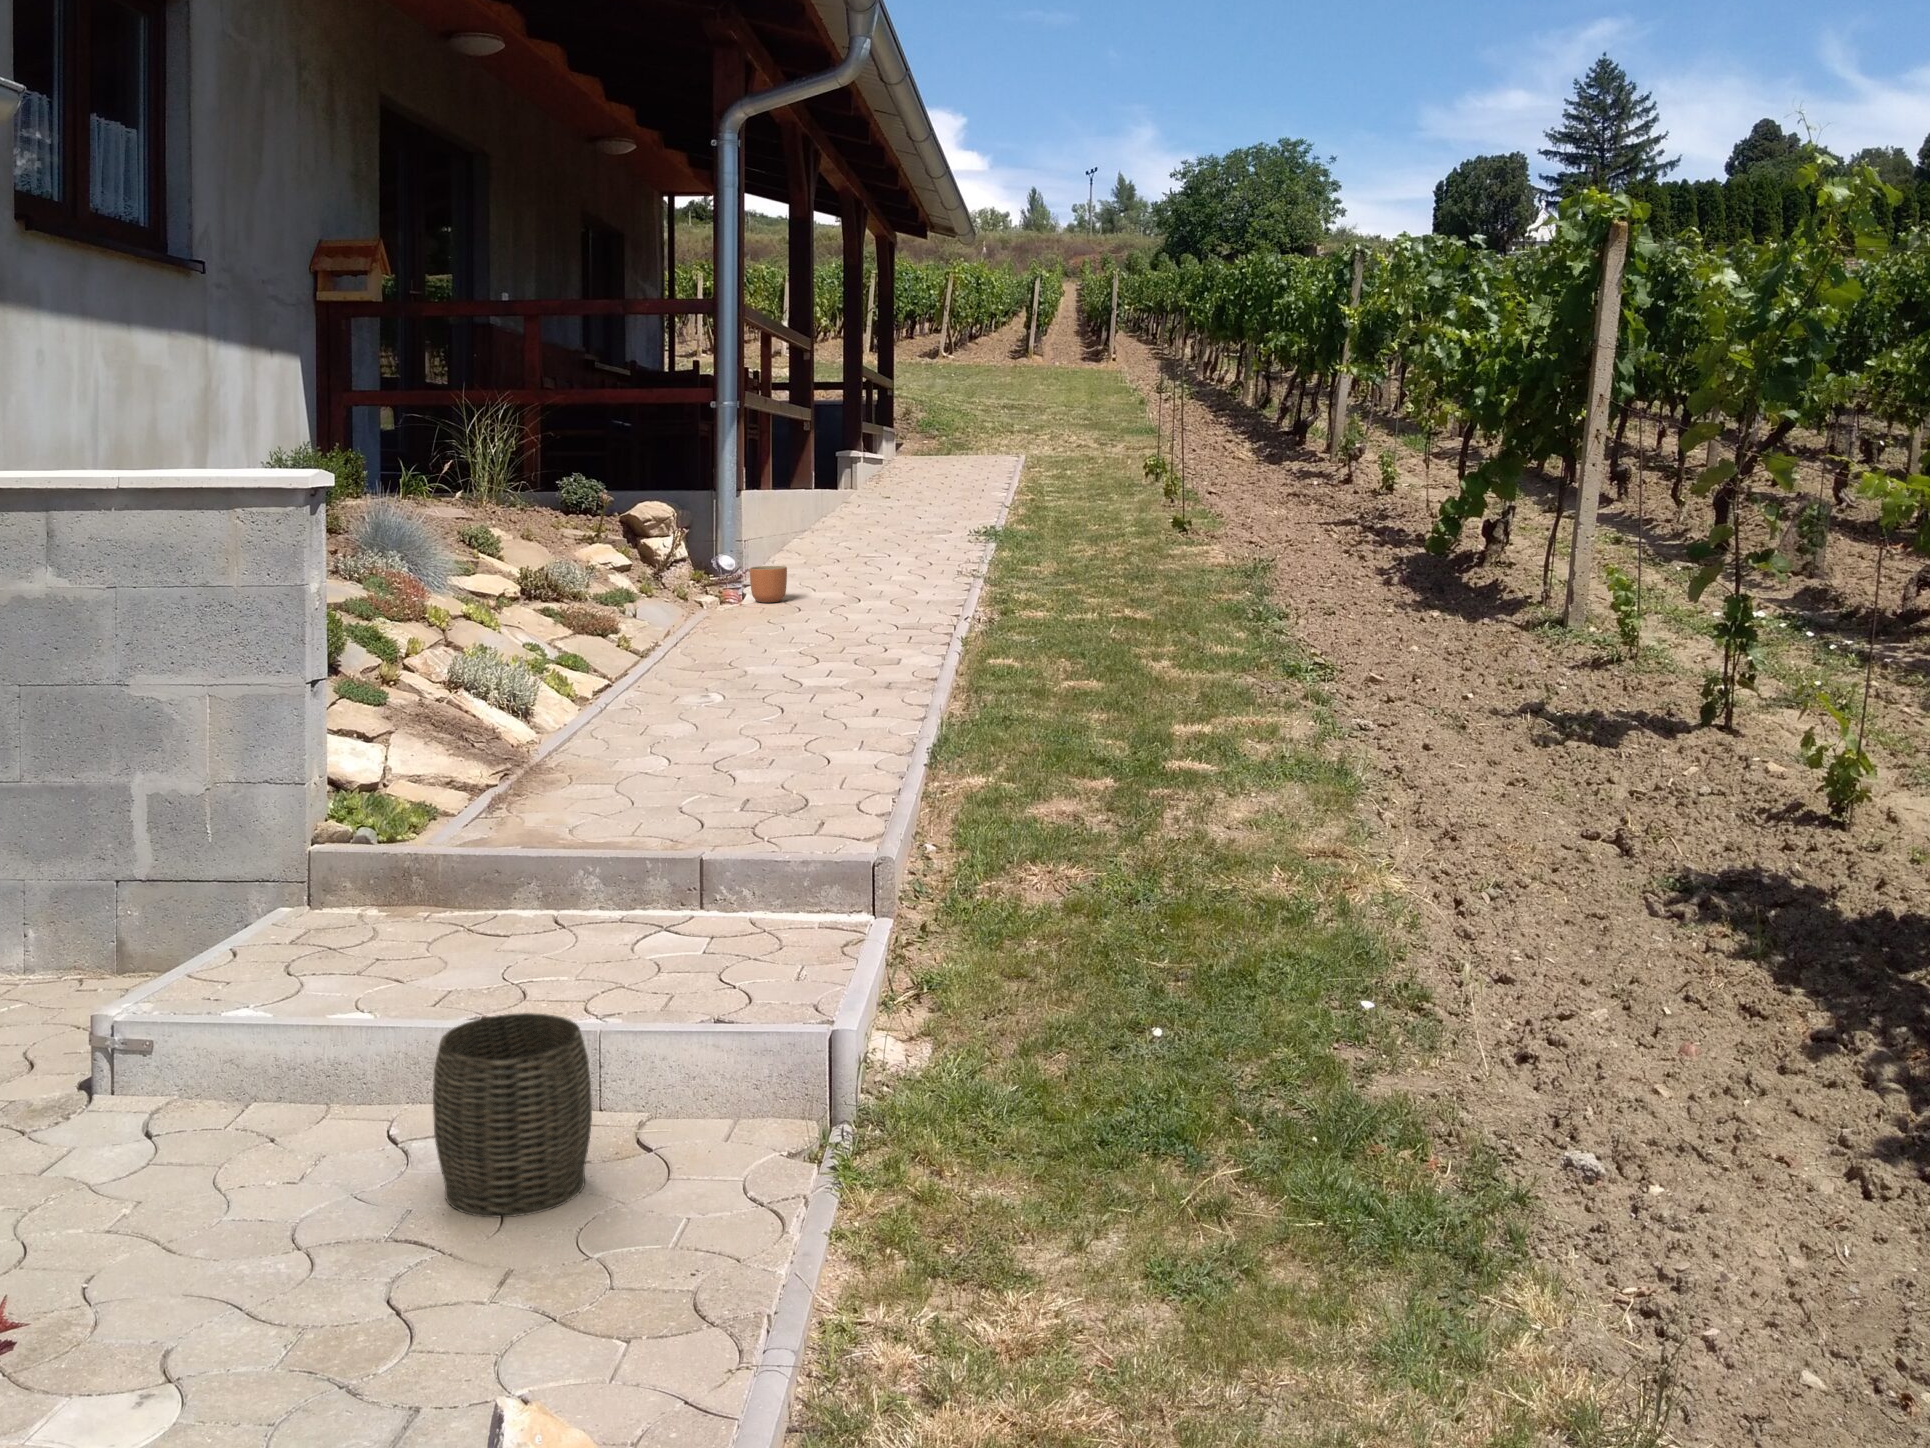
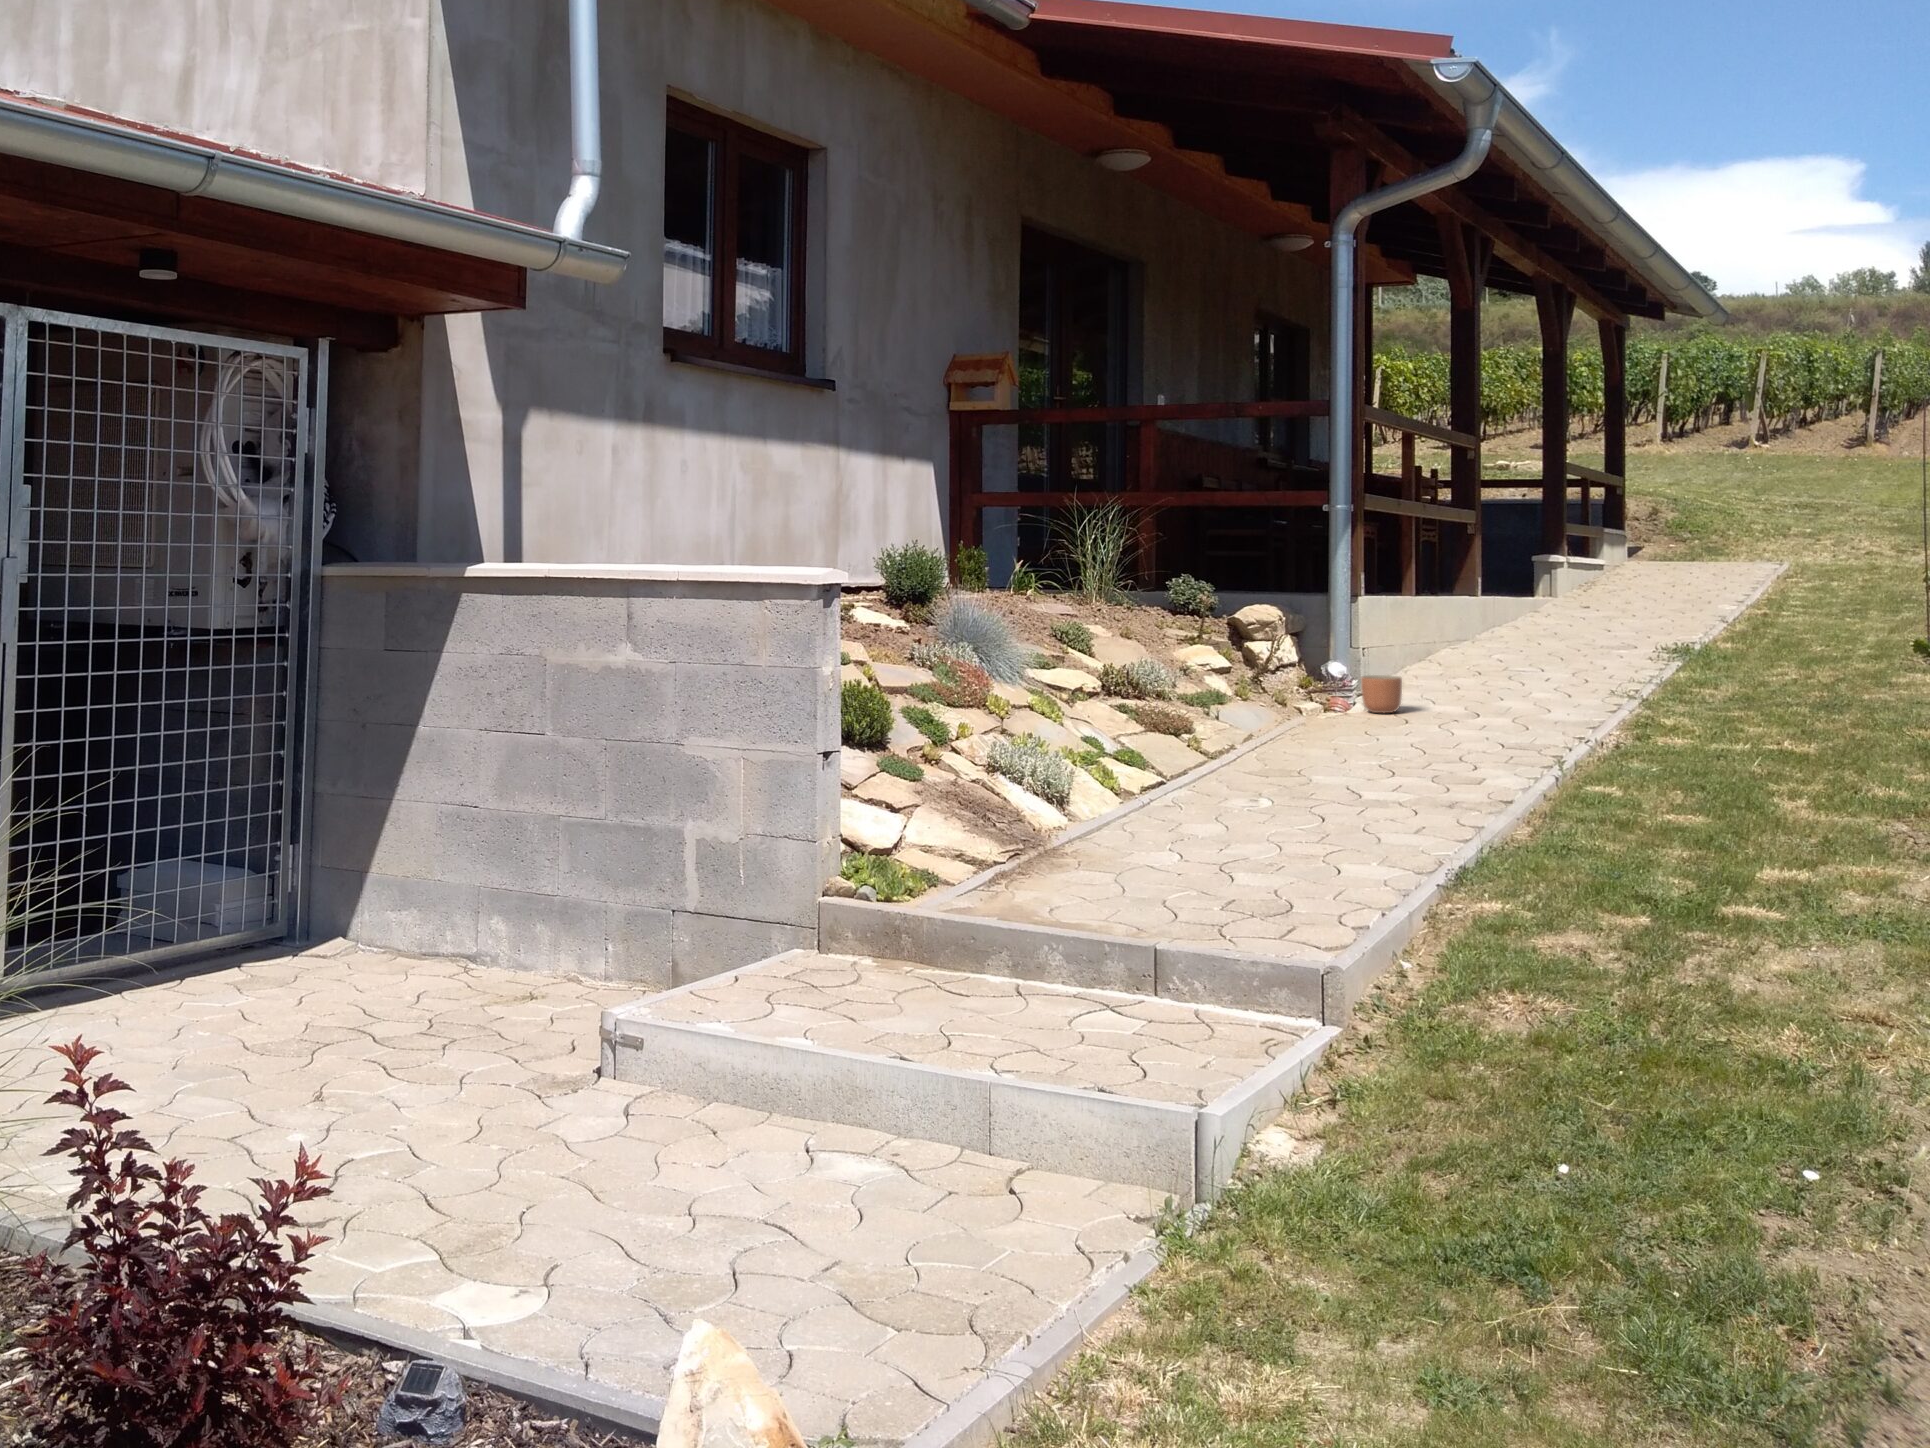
woven basket: present [433,1013,592,1217] -> none [810,1046,945,1219]

